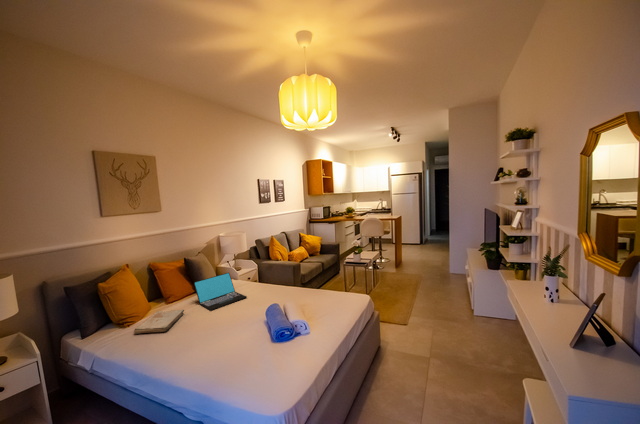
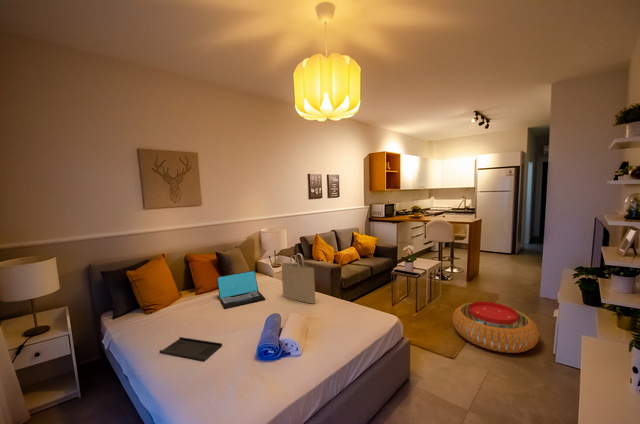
tote bag: none [259,252,296,295] -> present [282,254,315,303]
pouf: none [395,279,454,313] -> present [452,302,539,353]
book: present [134,310,184,334] -> none [149,302,201,324]
tray: none [171,336,233,356] -> present [160,337,222,361]

